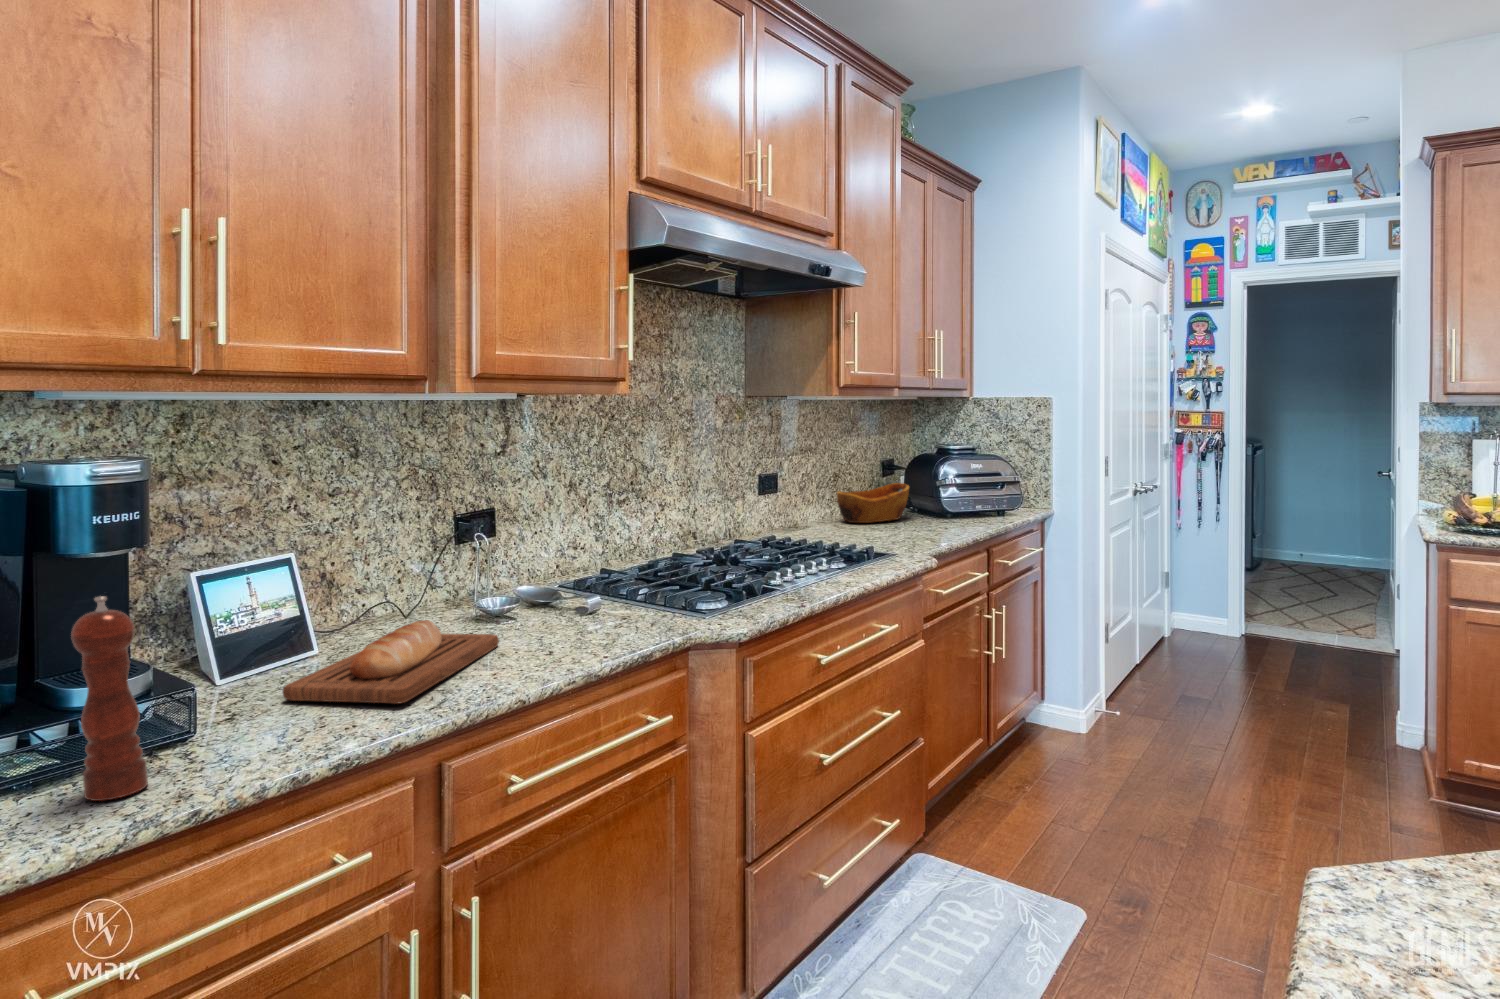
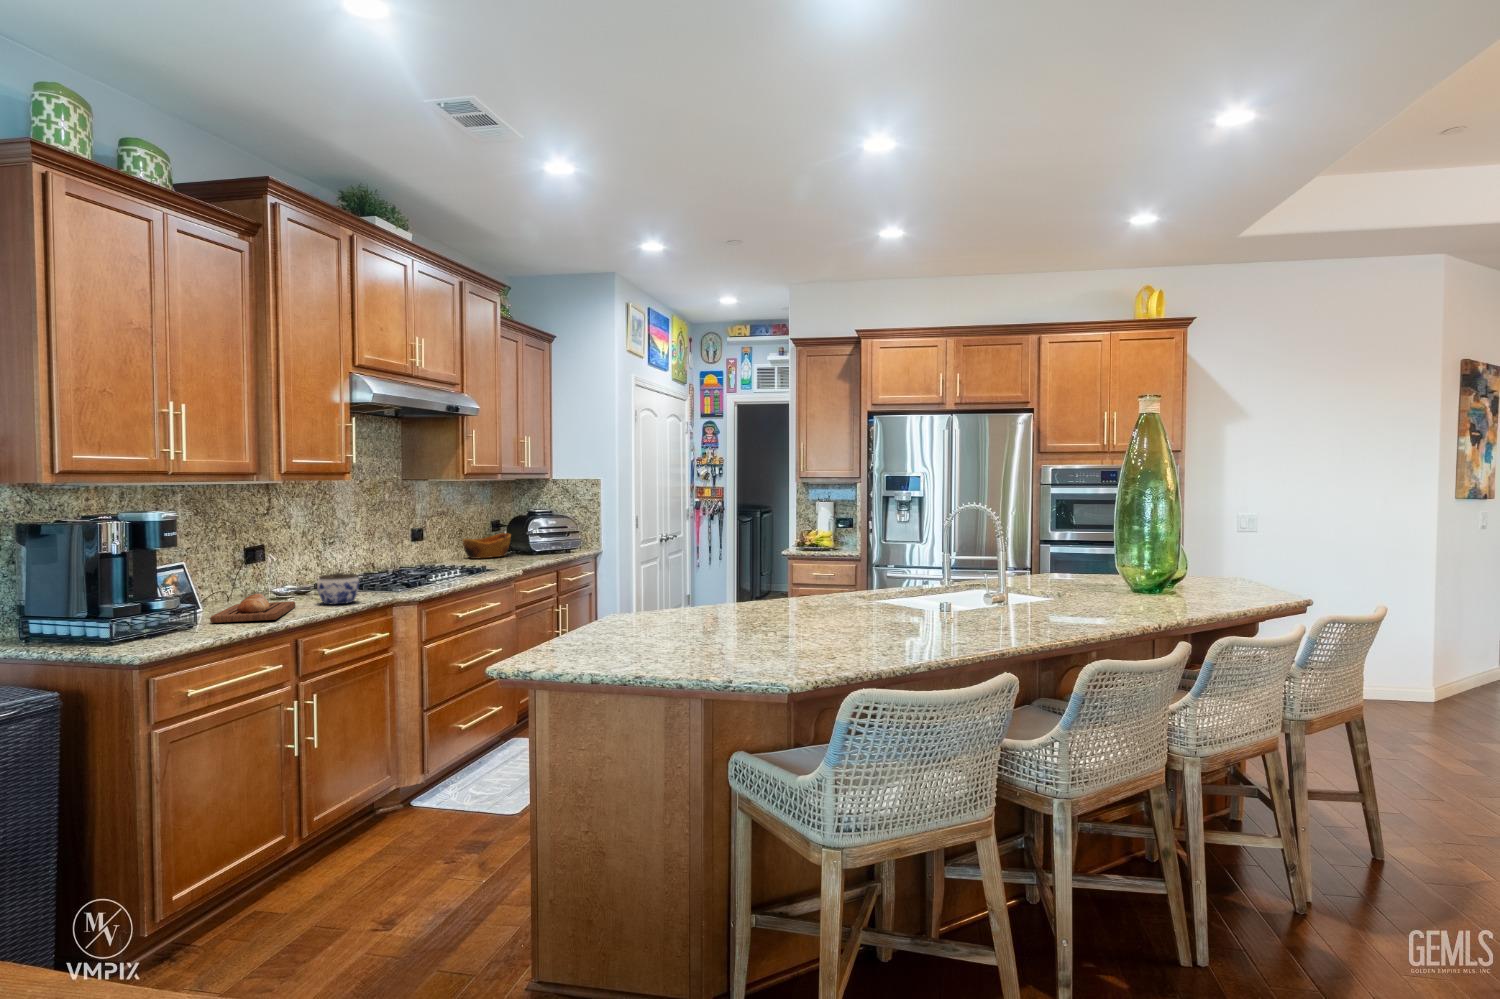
jar: none [542,576,622,643] -> present [317,573,359,604]
pepper mill: present [71,596,148,801] -> none [171,564,196,642]

